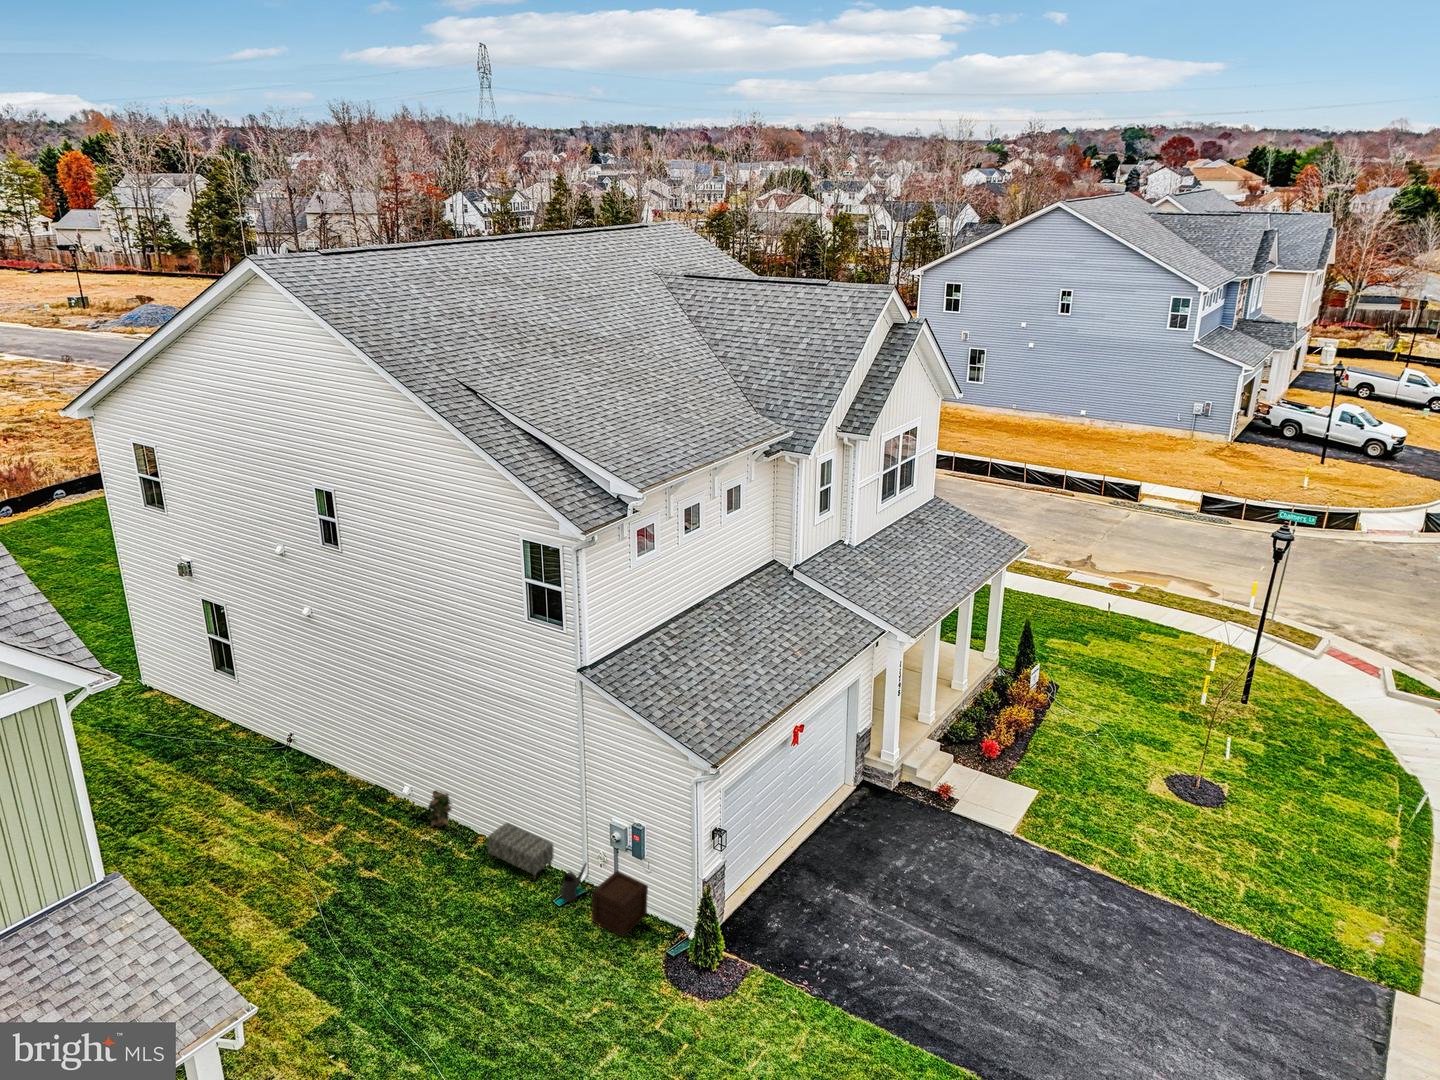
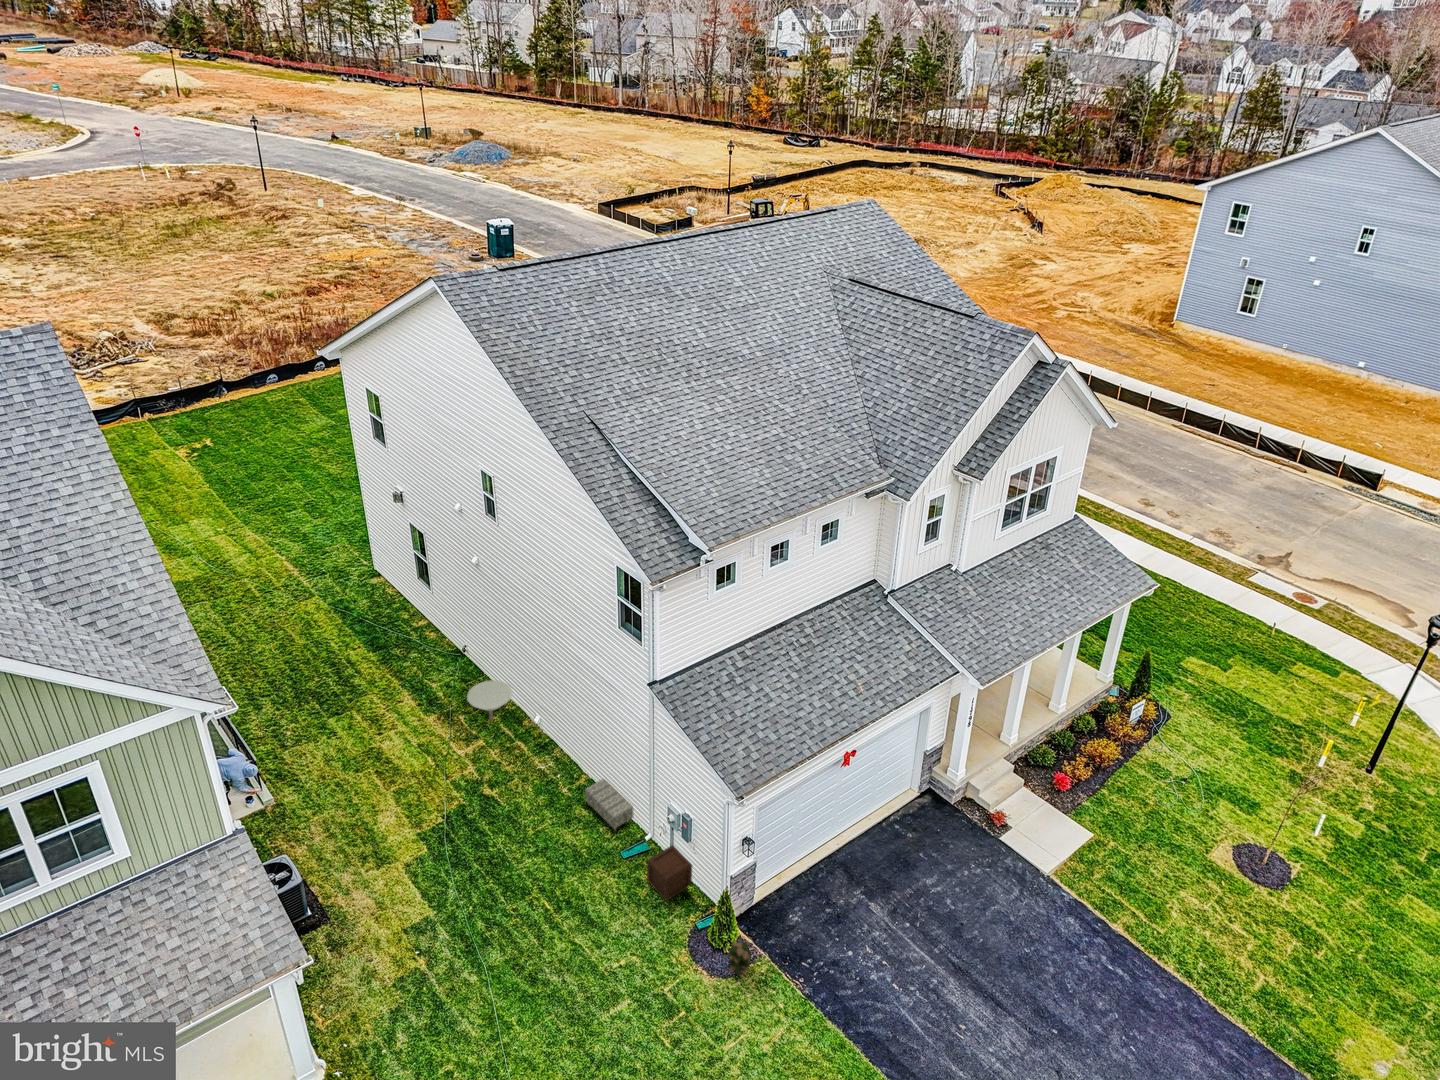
round table: none [301,748,360,795] -> present [467,680,512,721]
decorative plant: present [428,790,452,826] -> present [728,942,752,975]
watering can: present [561,863,587,902] -> none [628,829,655,858]

